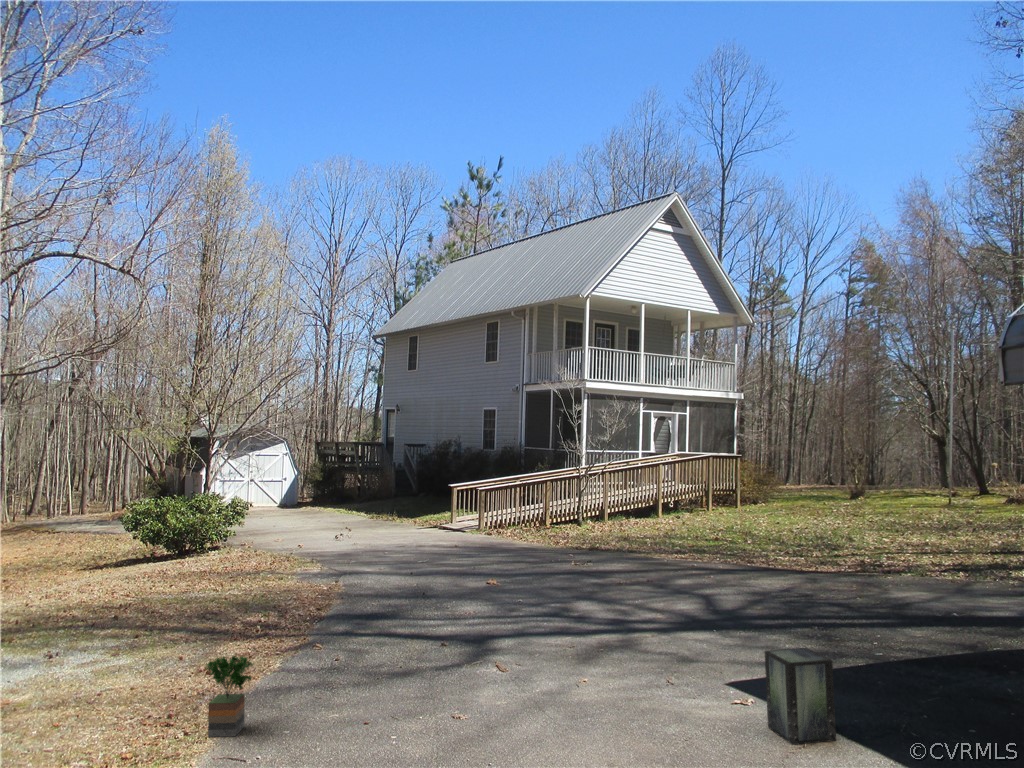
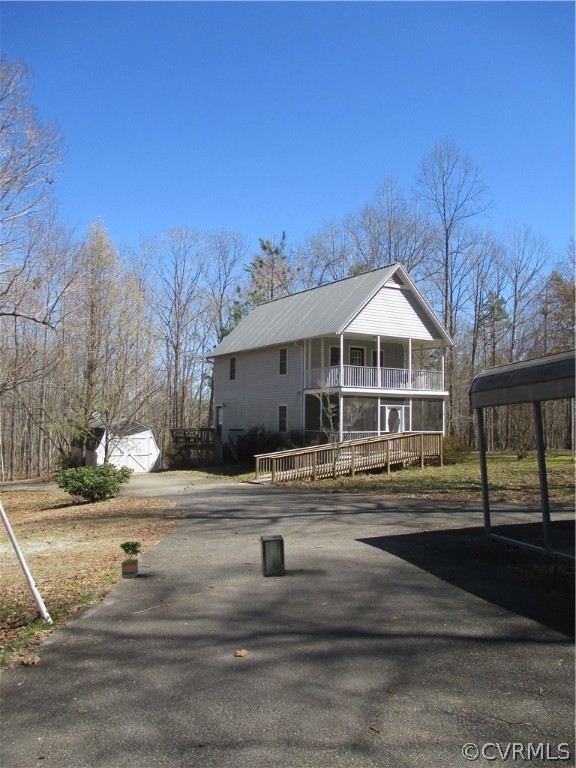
storage box: present [765,648,836,745] -> present [260,535,285,577]

